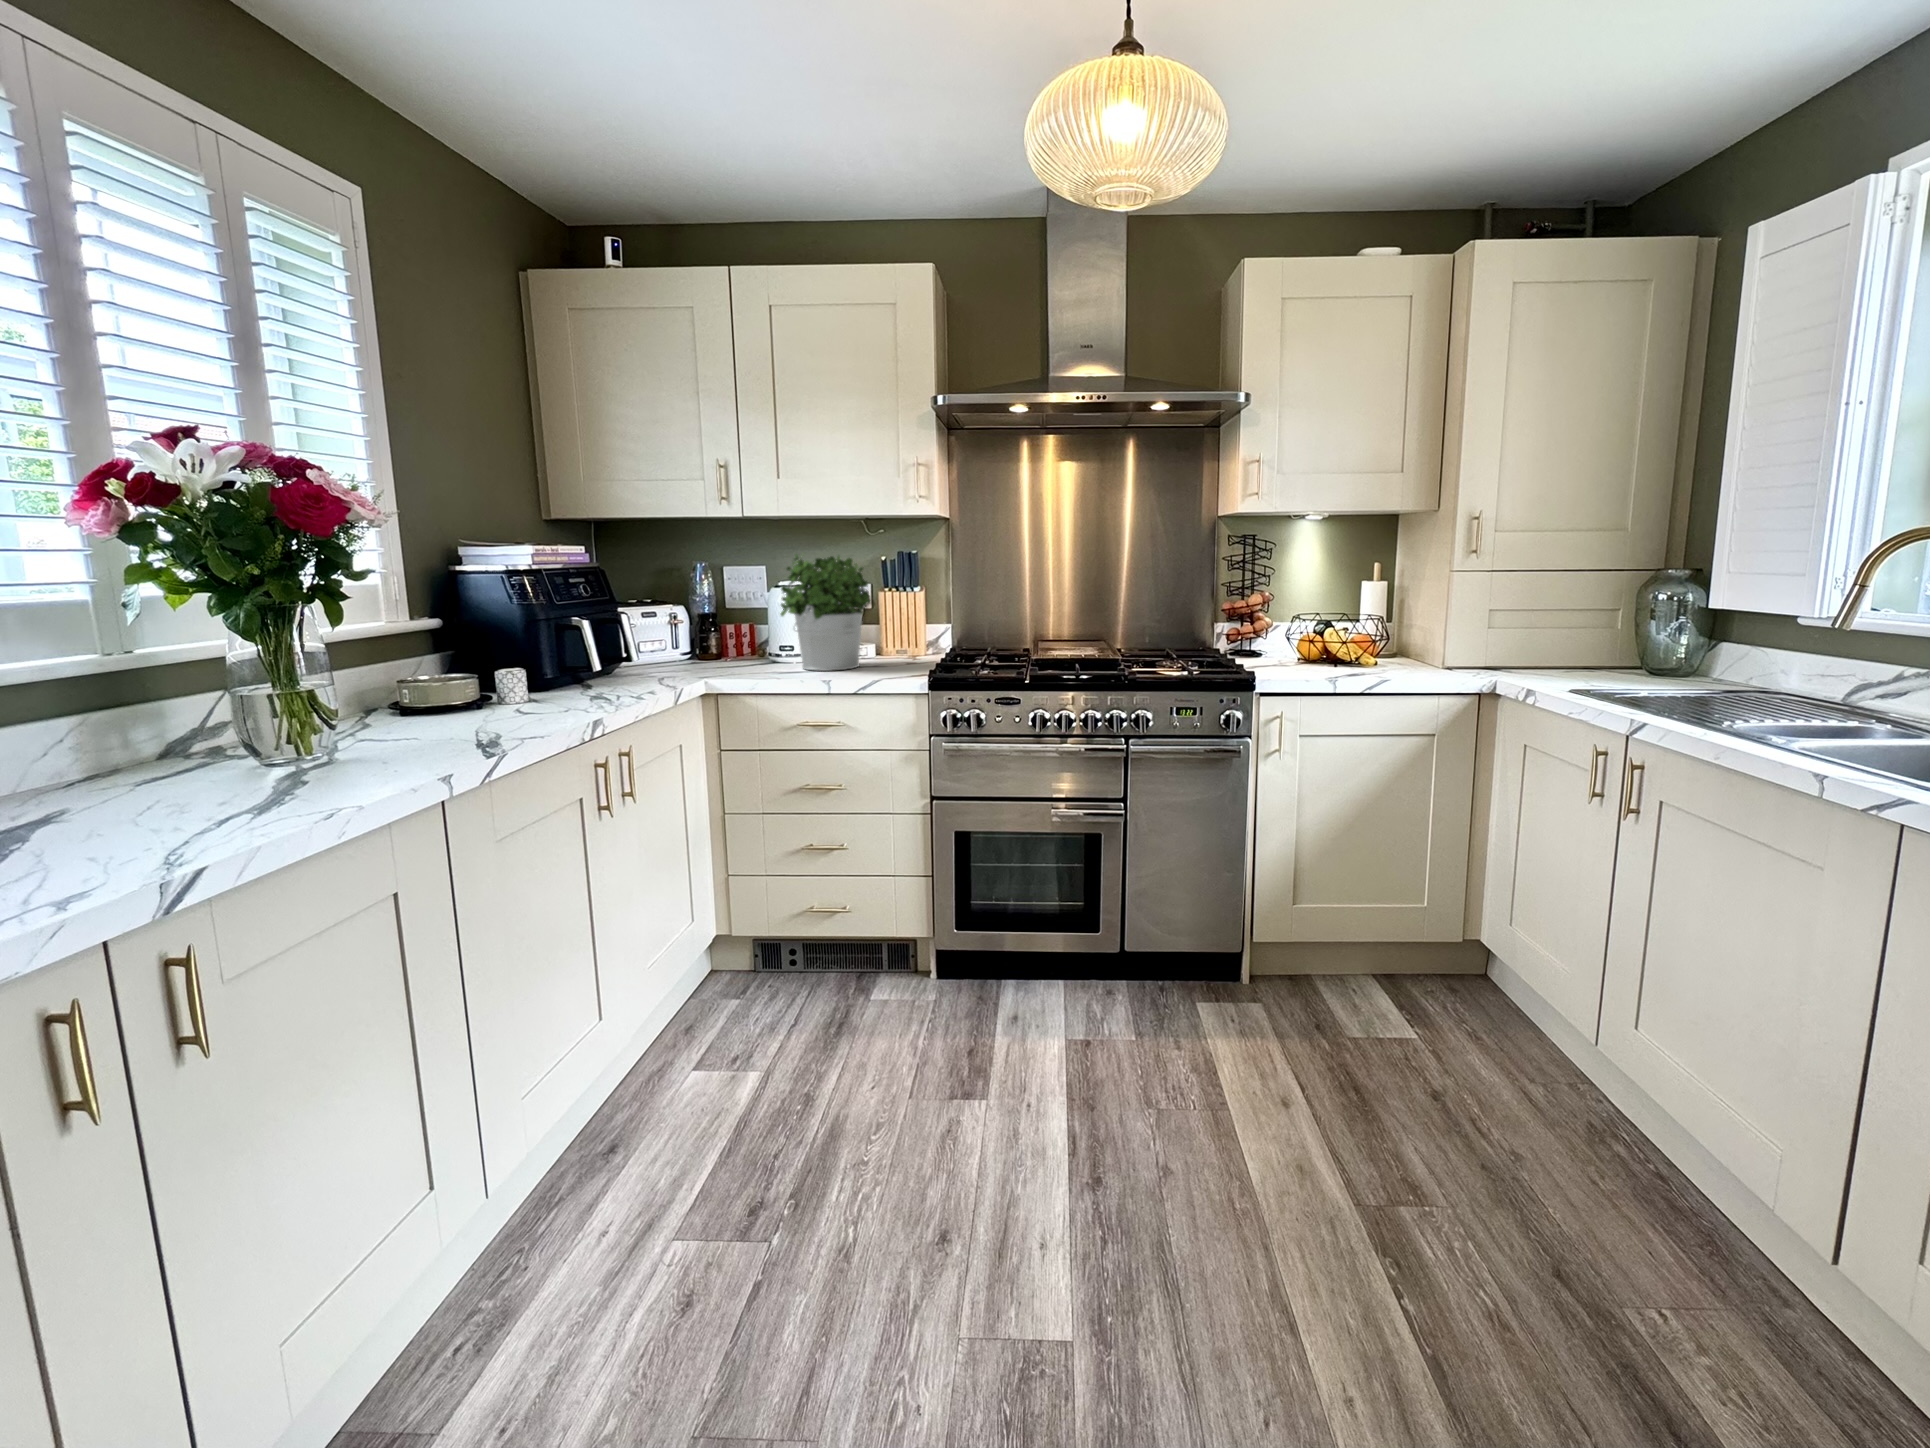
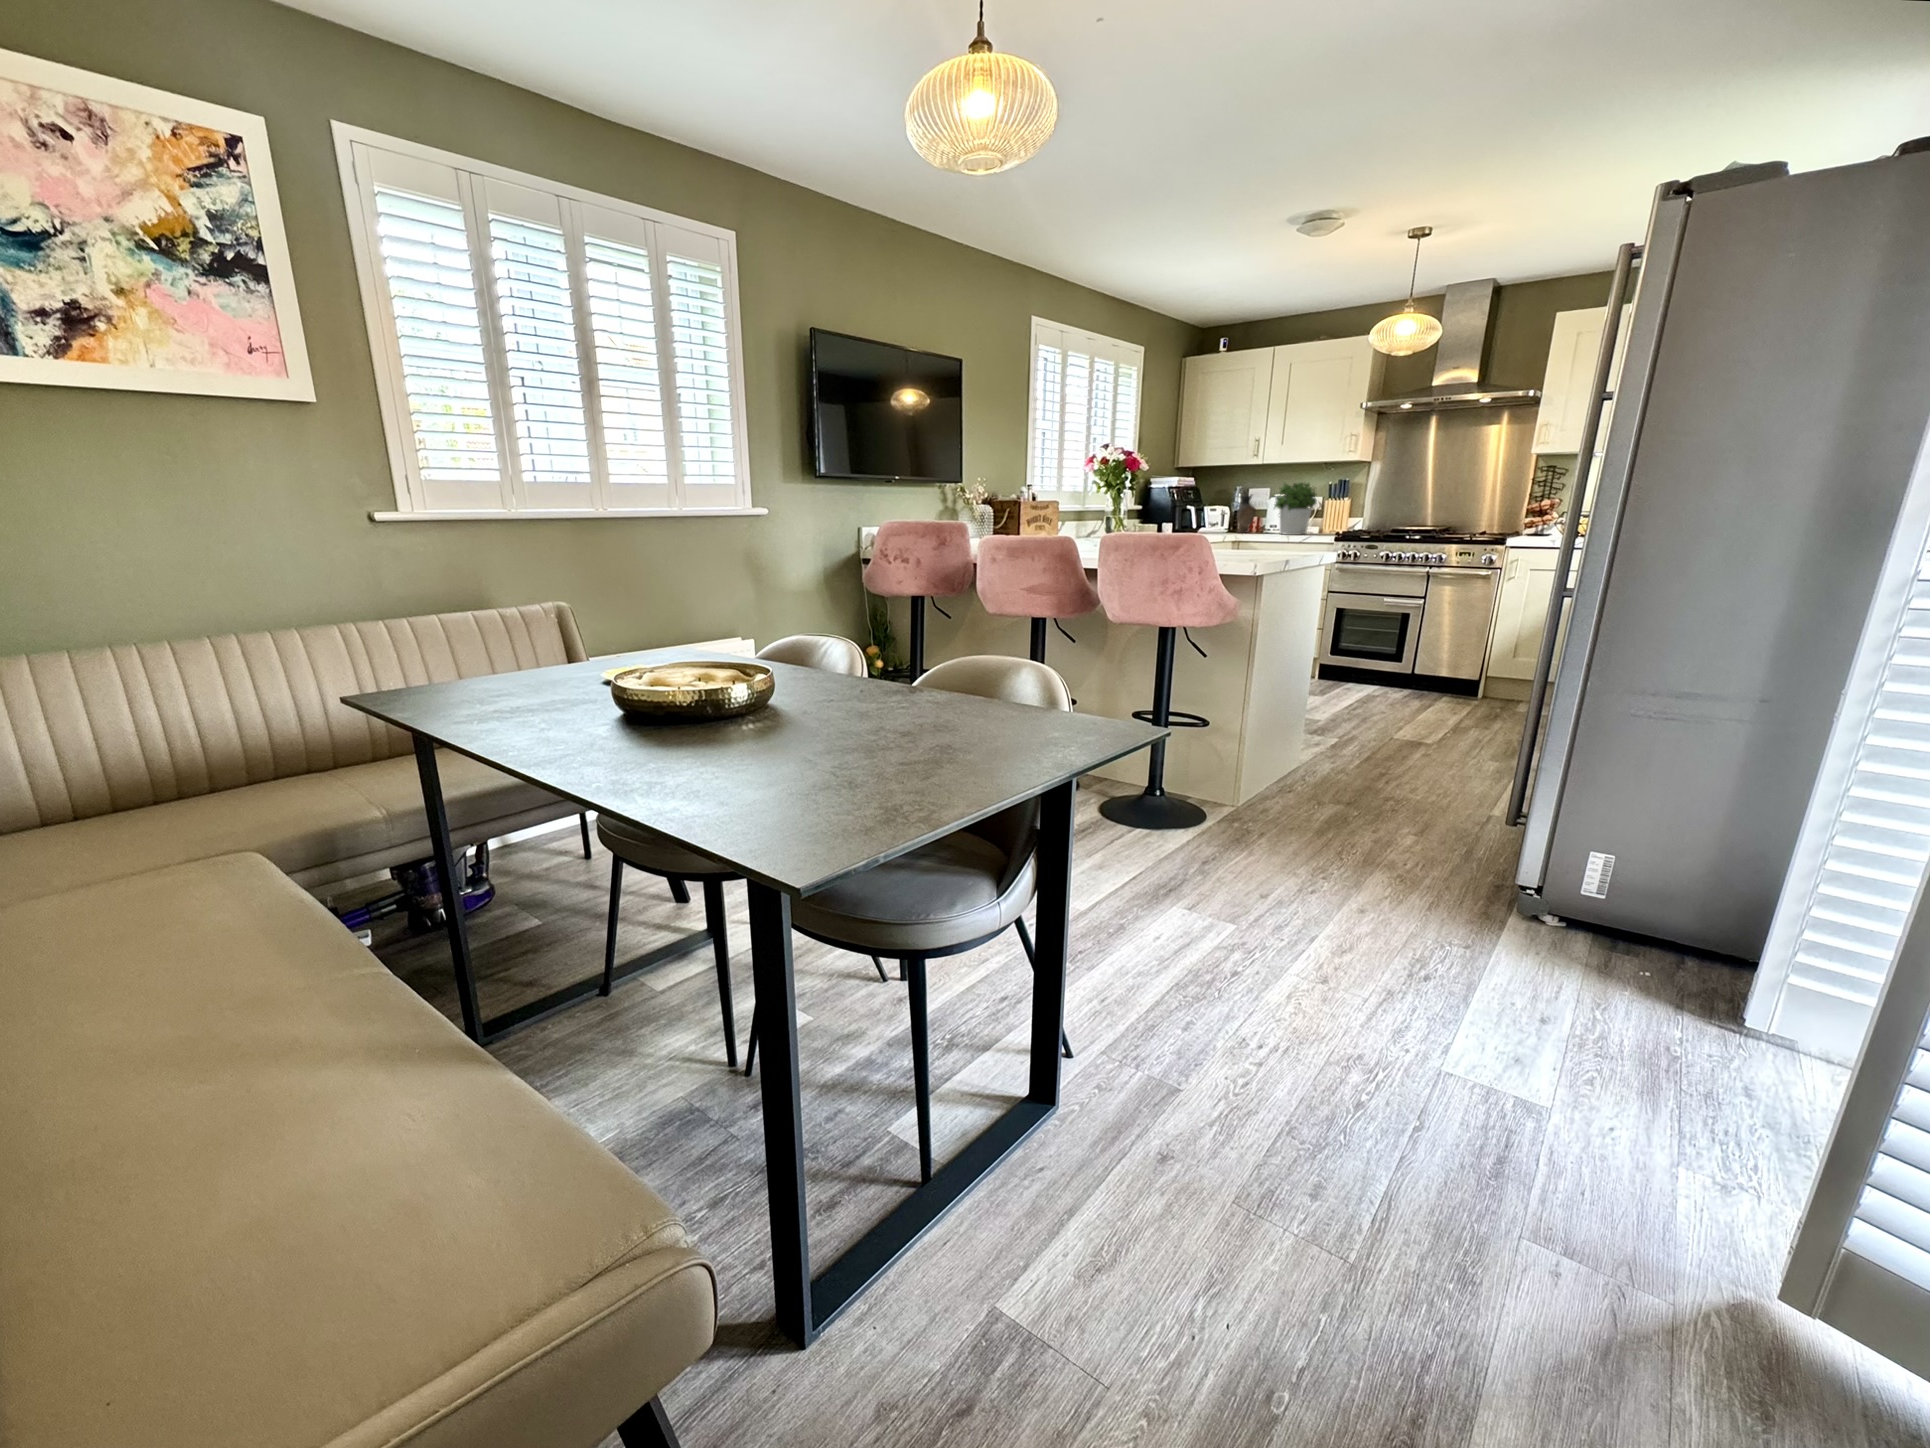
ceramic pitcher: none [701,569,744,665] -> present [1237,490,1256,533]

